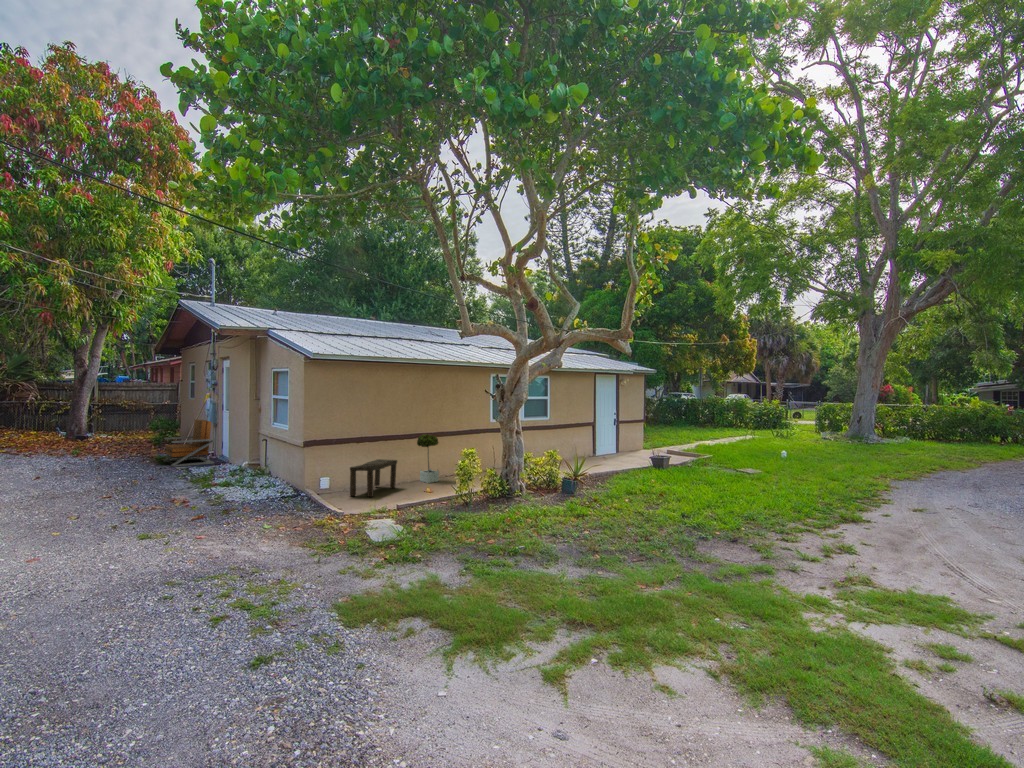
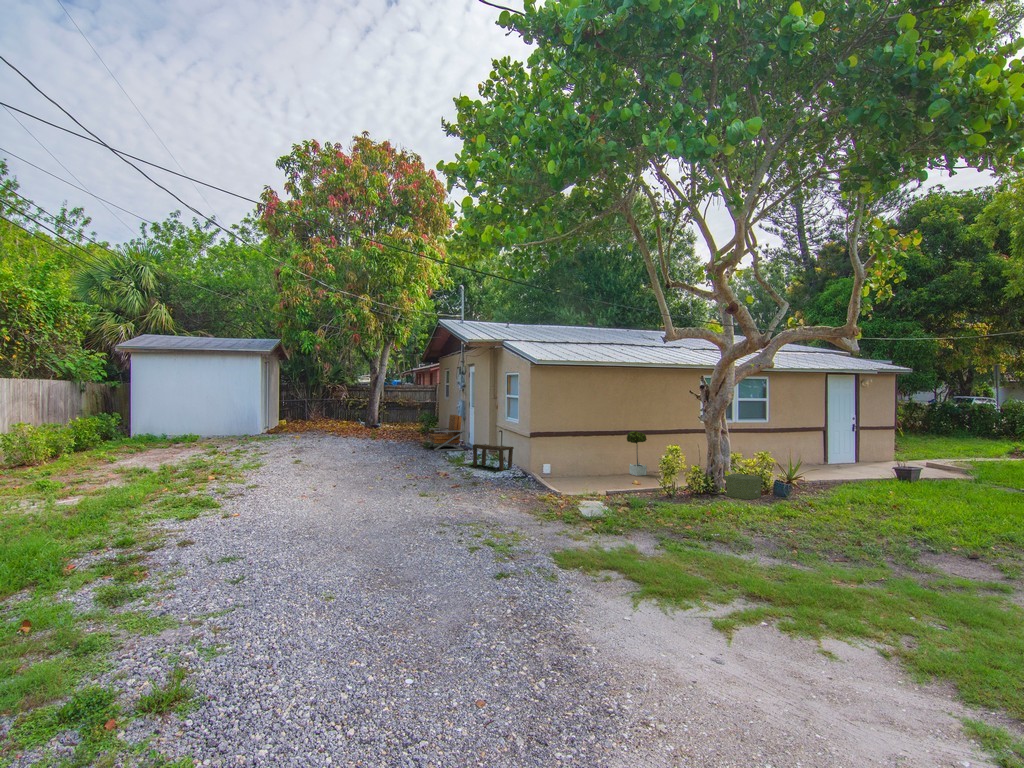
bench: present [350,459,397,497] -> present [473,444,514,471]
storage box: none [520,475,555,502] -> present [725,474,761,499]

